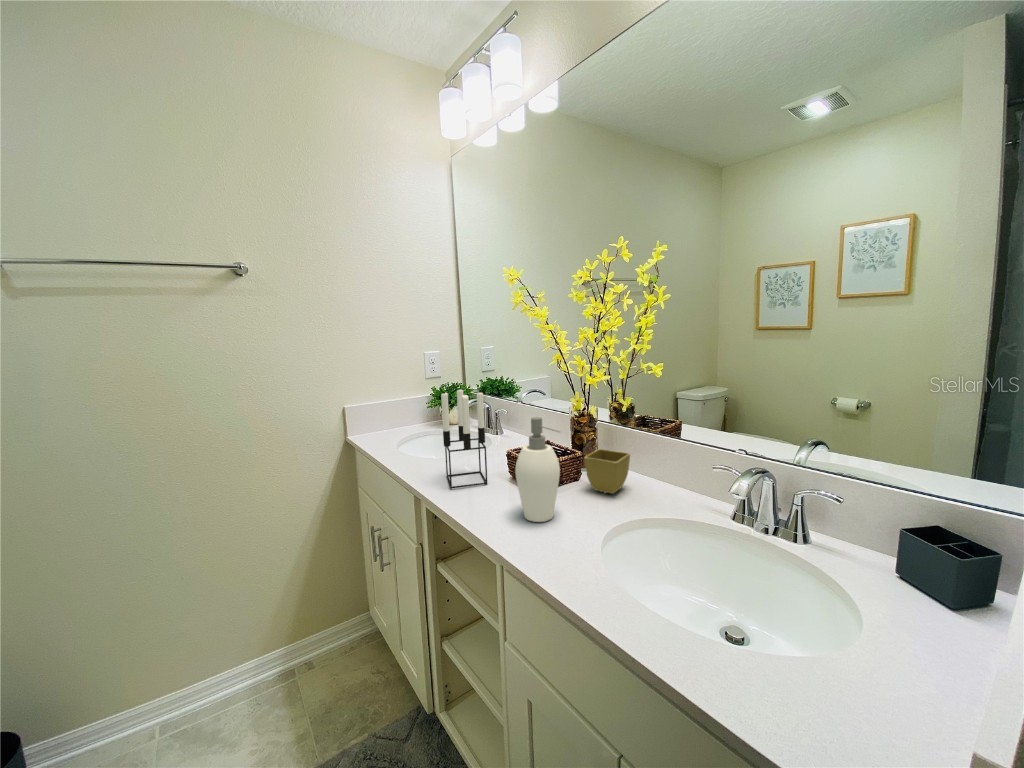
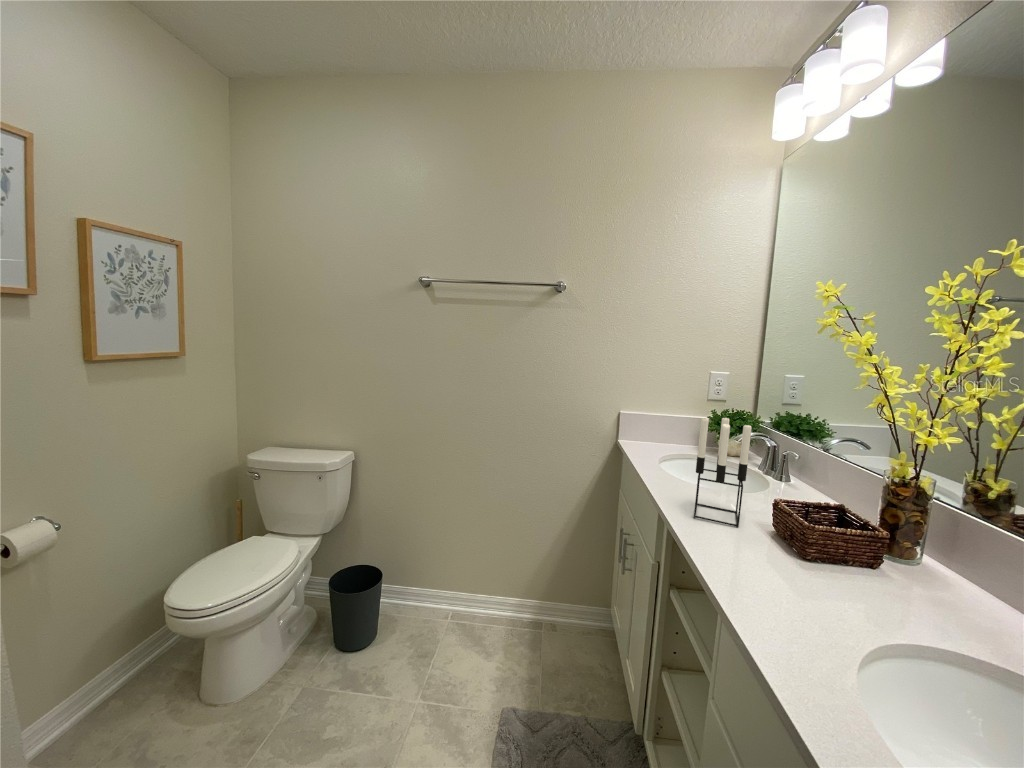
soap dispenser: present [515,417,560,522] -> none [763,466,829,594]
flower pot: present [584,449,630,494] -> none [883,537,979,606]

